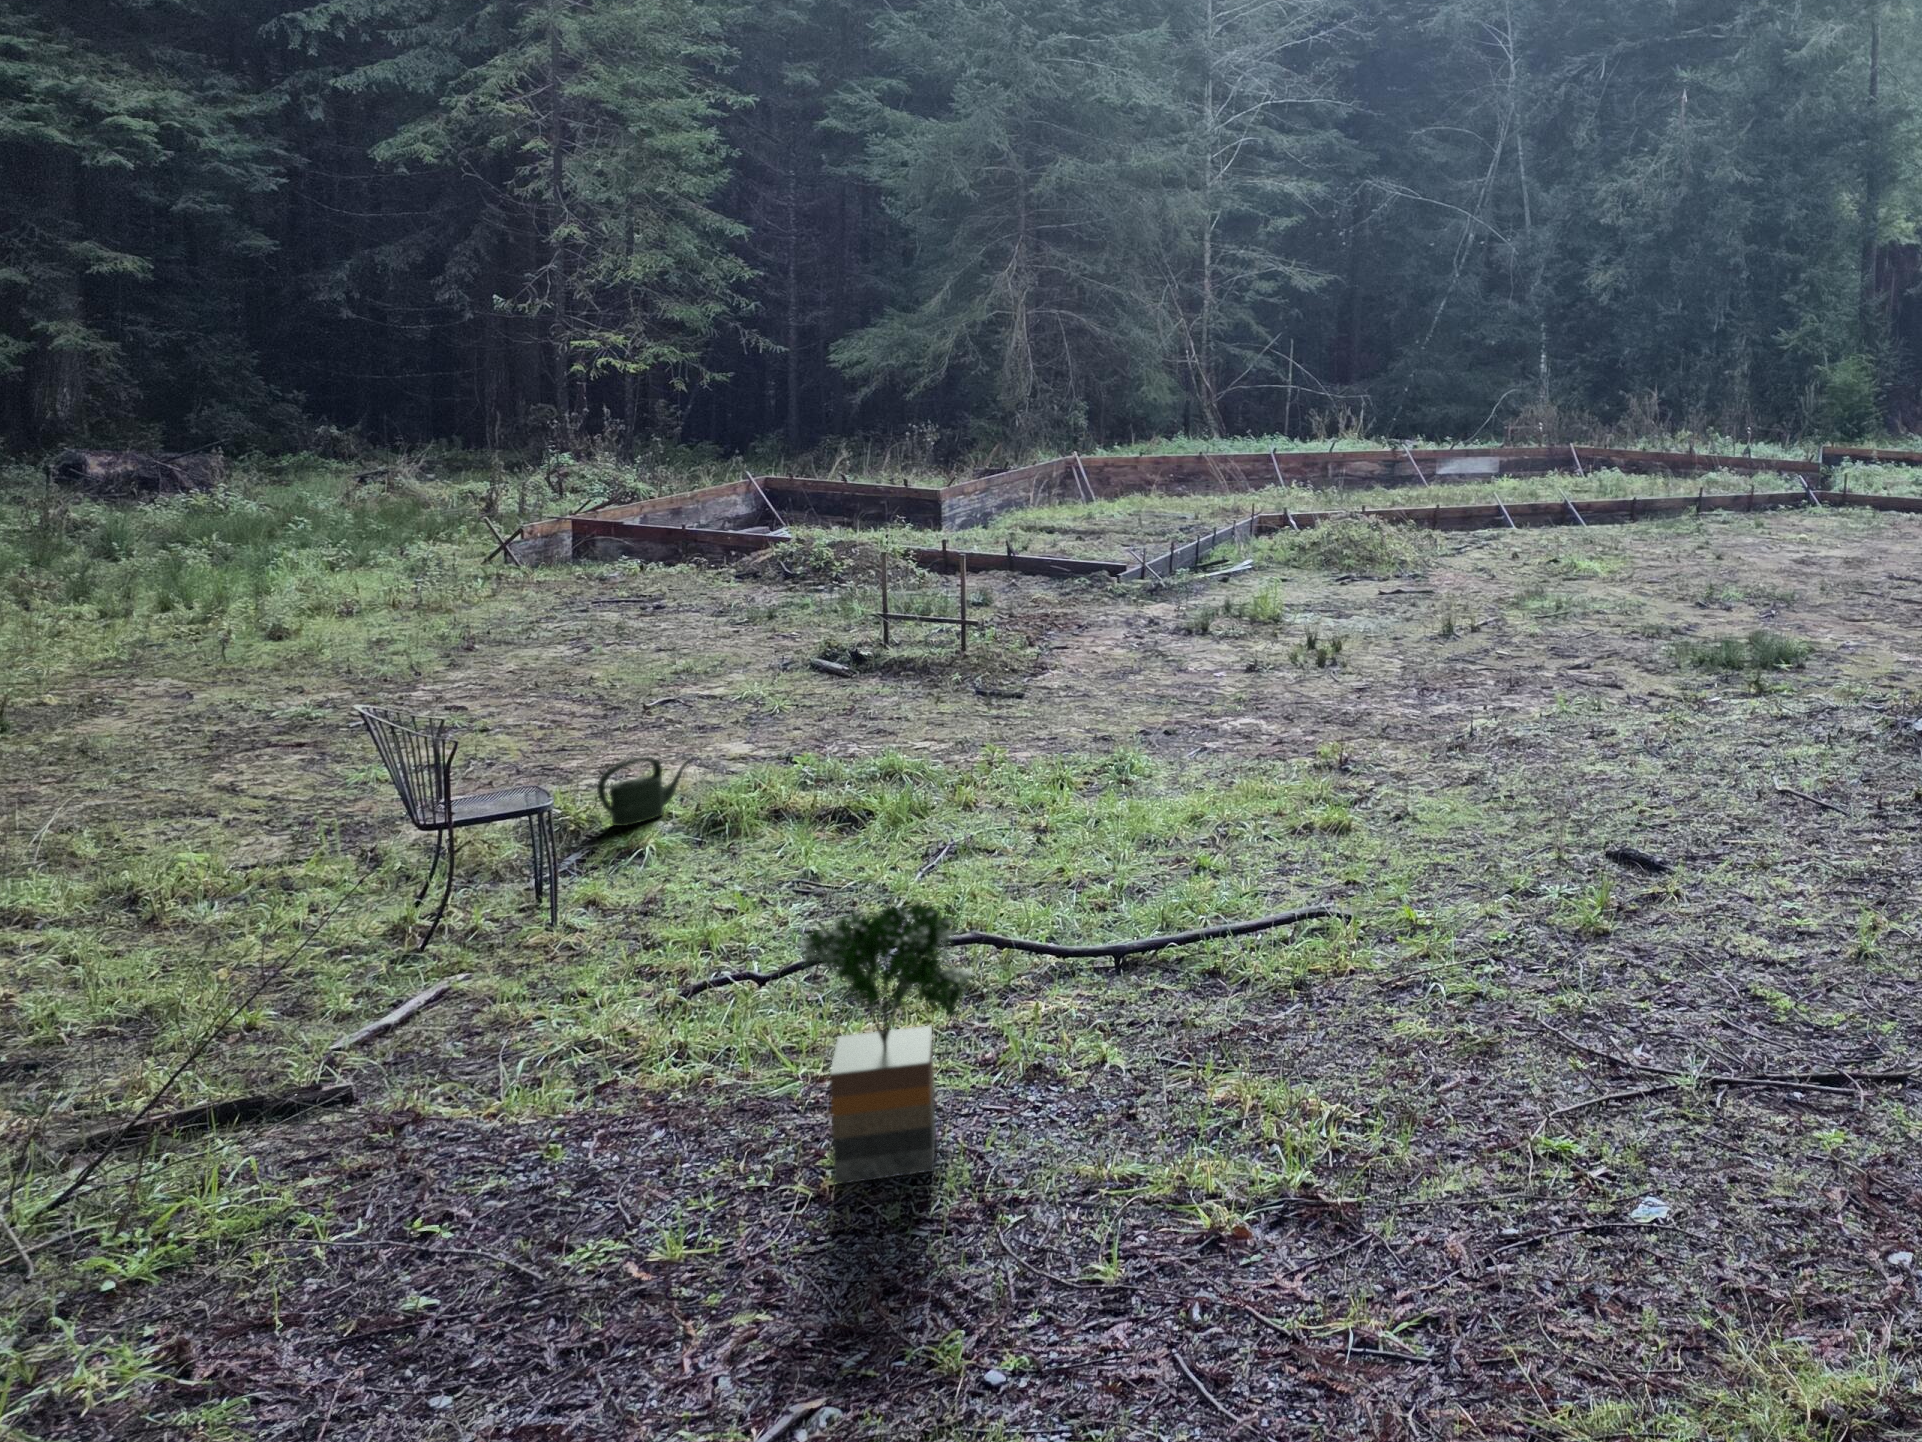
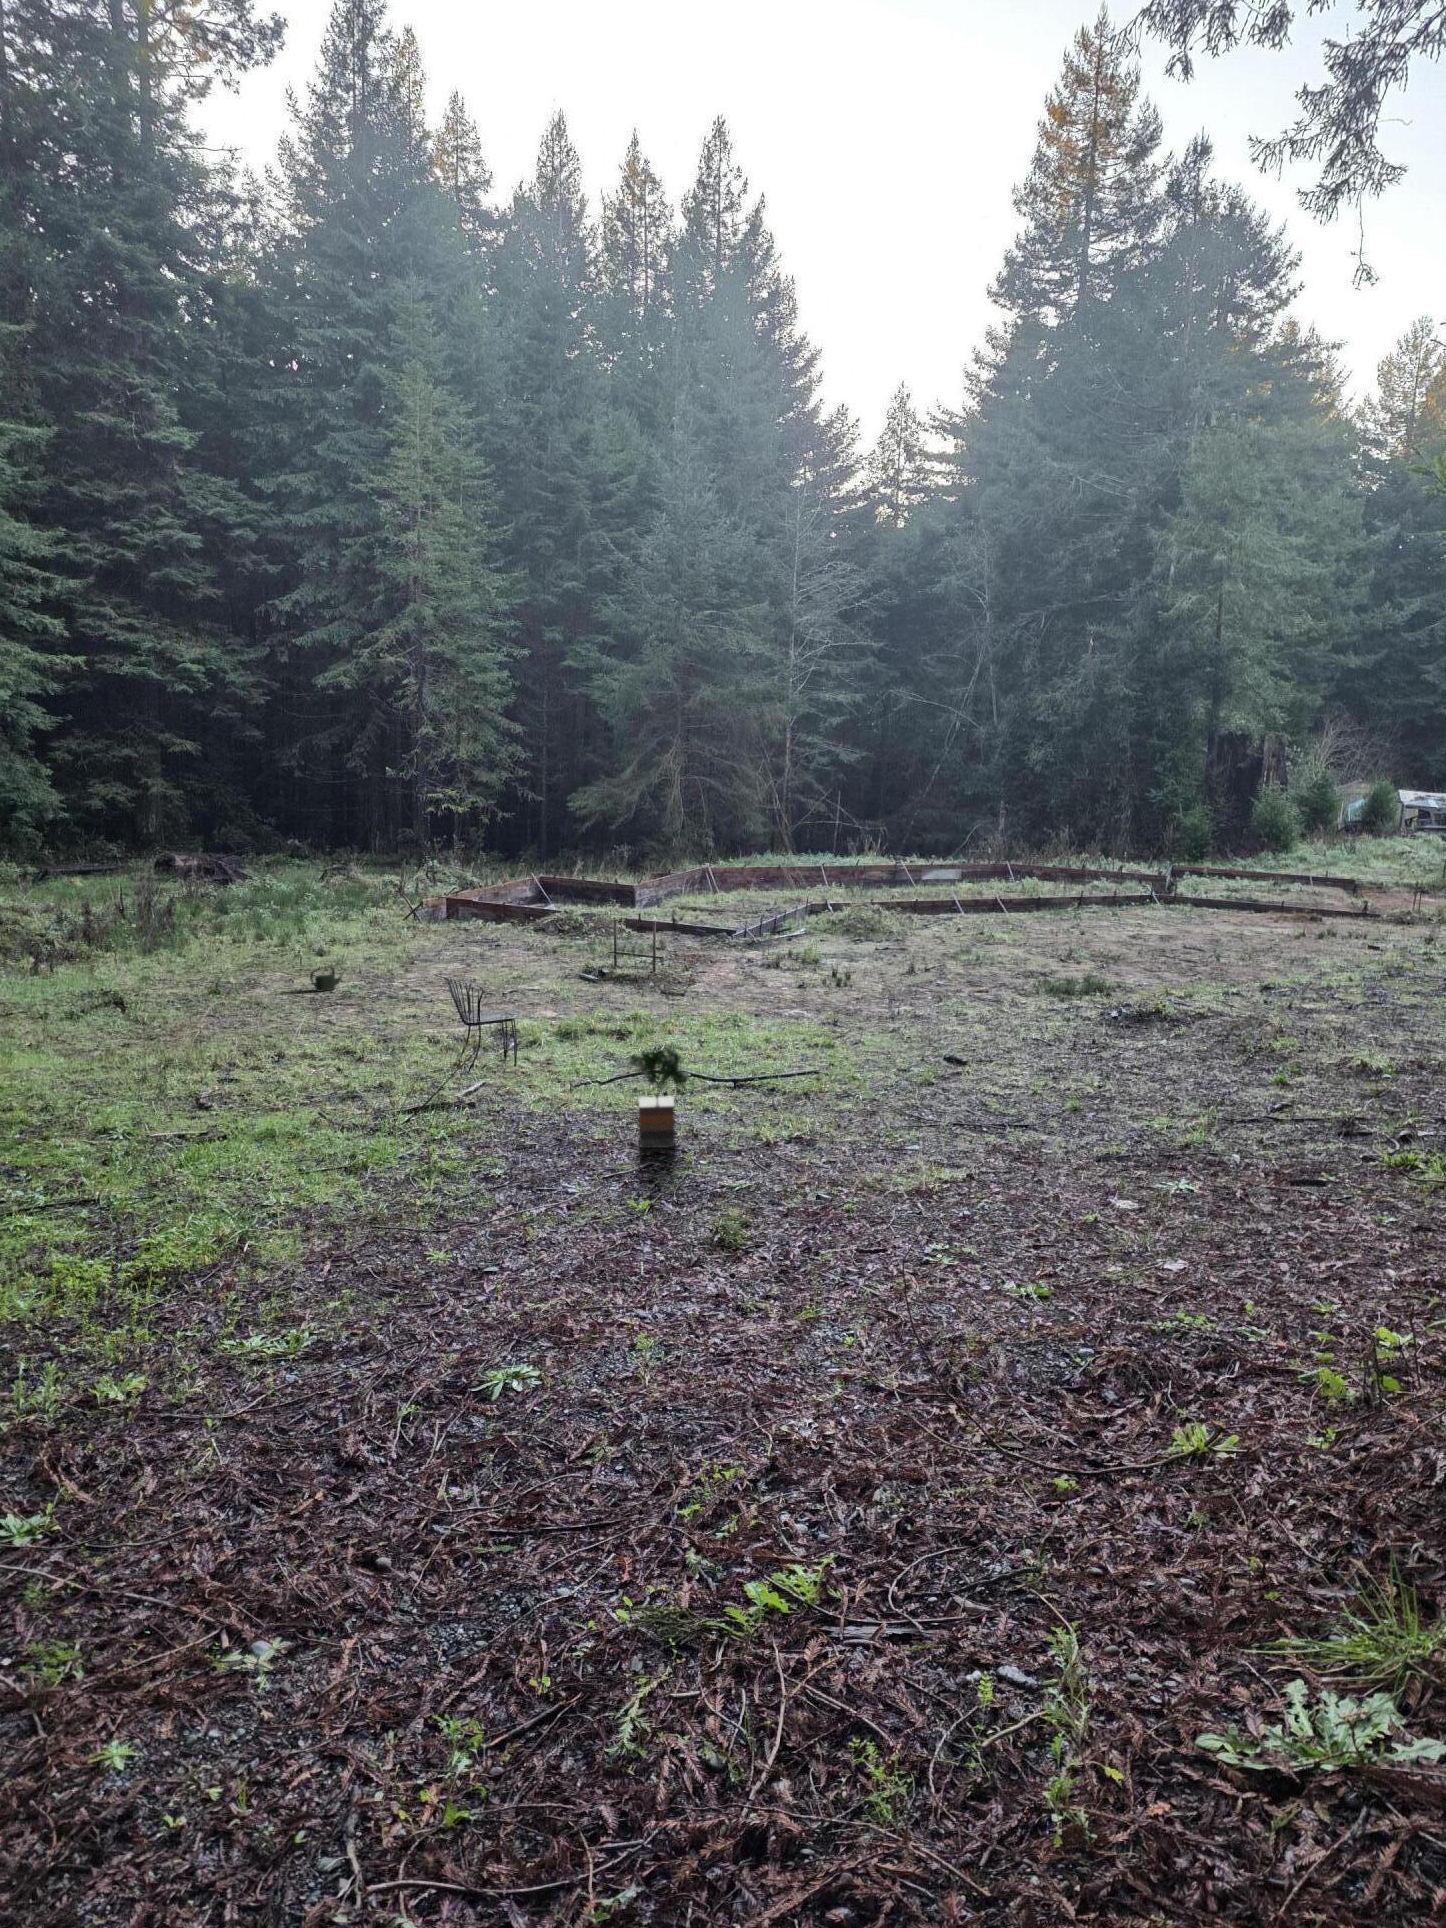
watering can: present [597,757,690,826] -> present [310,967,343,992]

